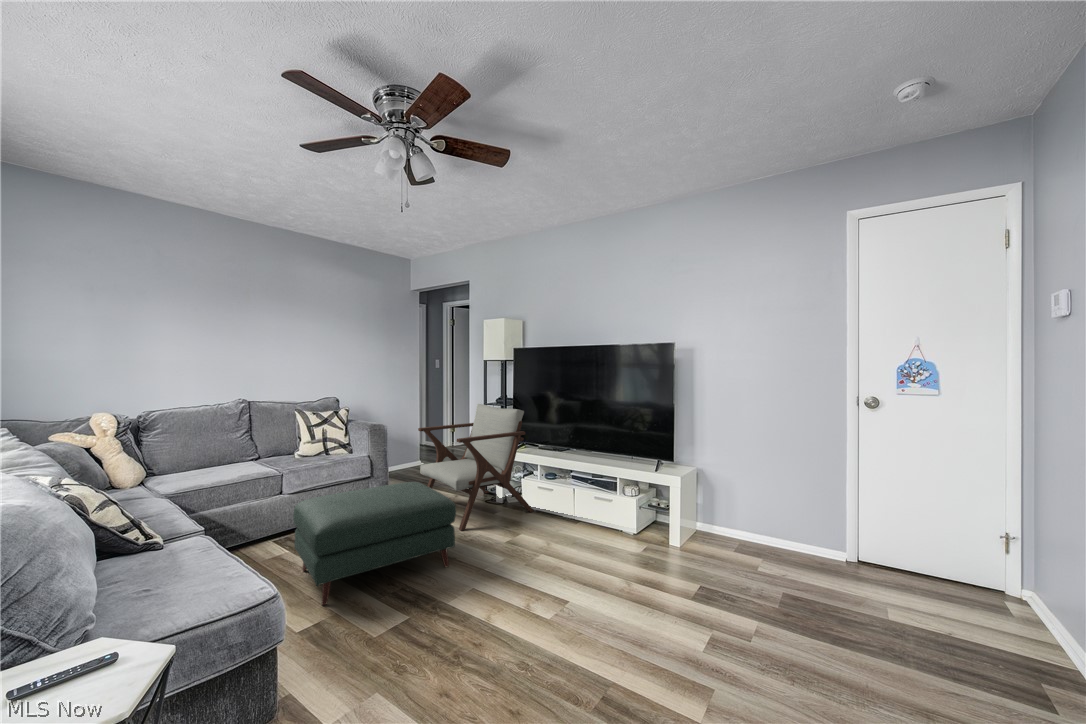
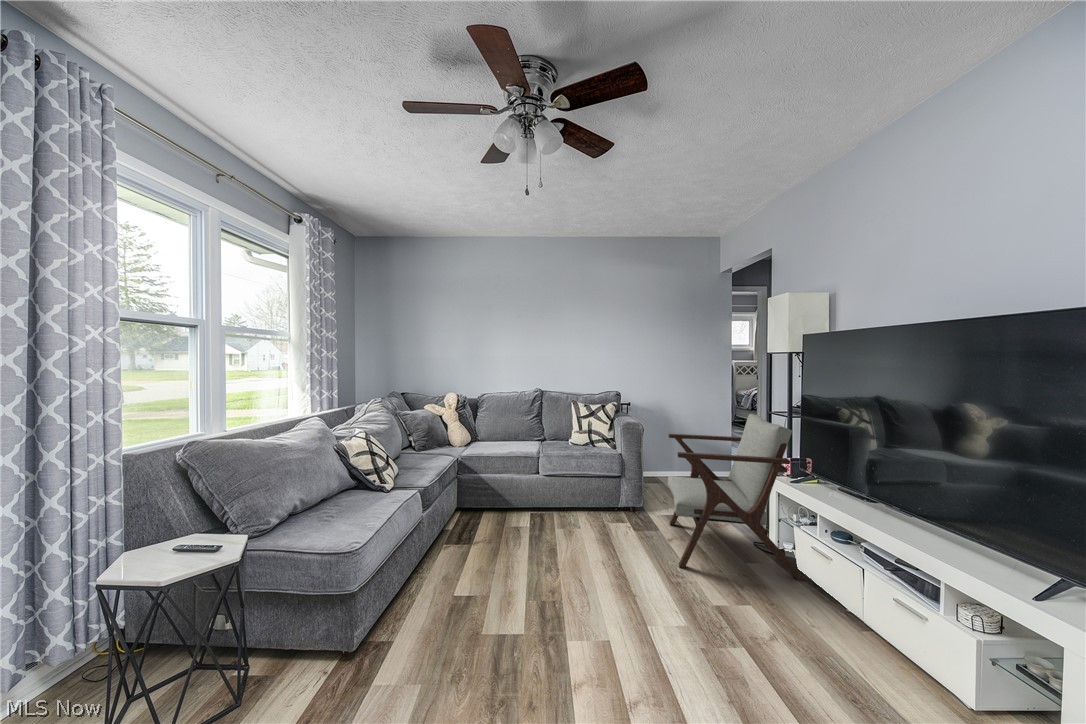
ottoman: present [293,482,456,605] -> none [477,483,632,603]

